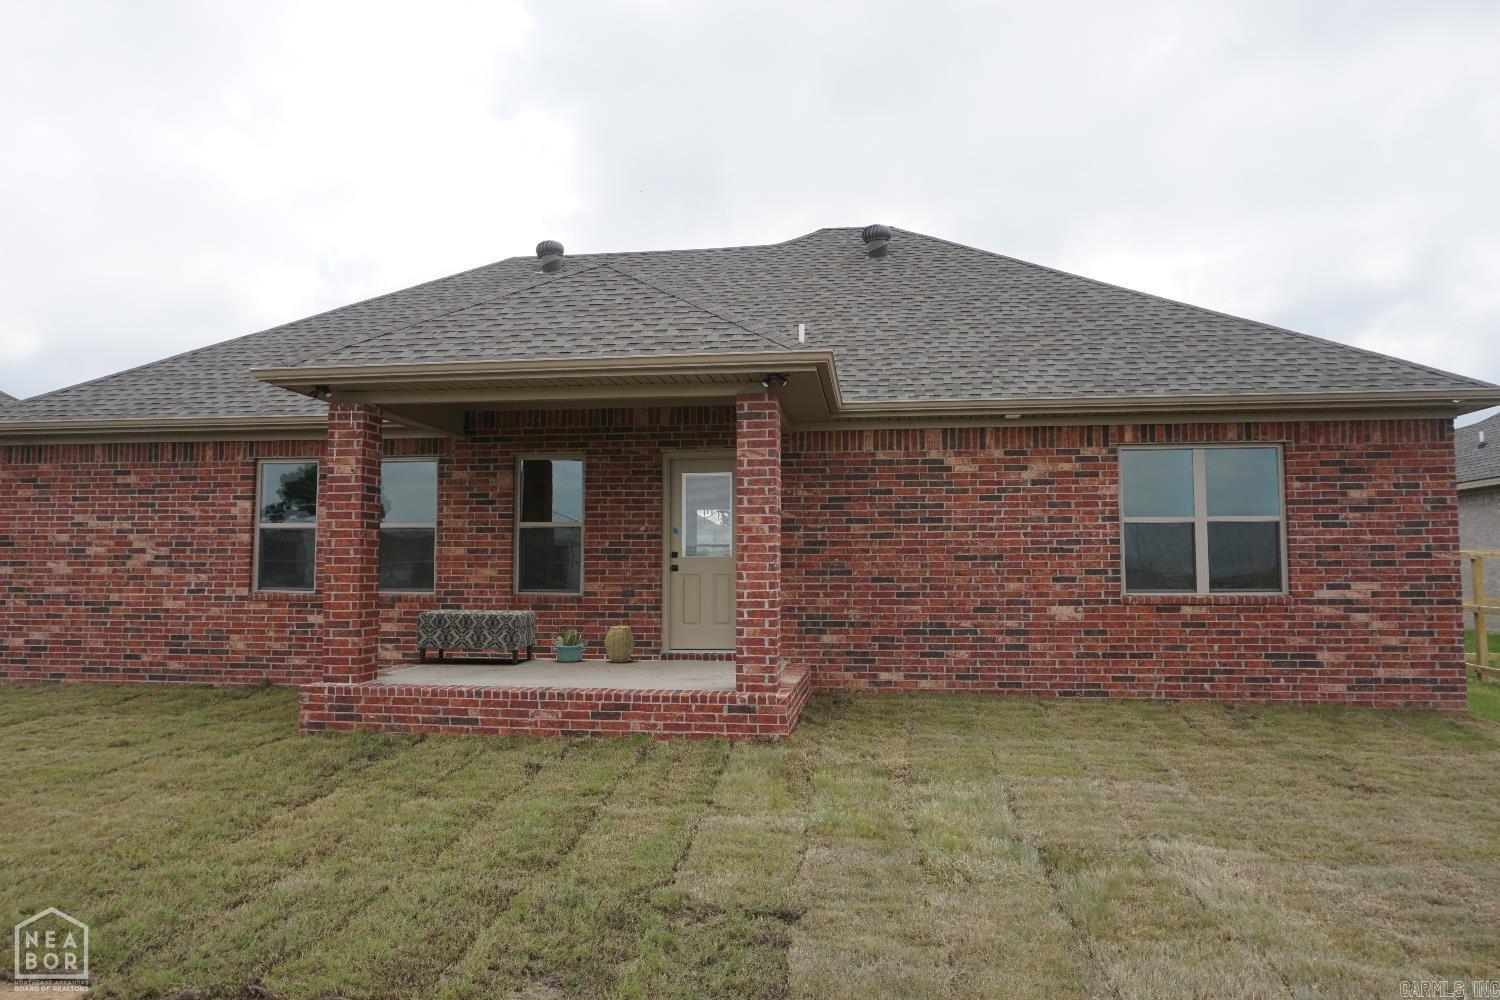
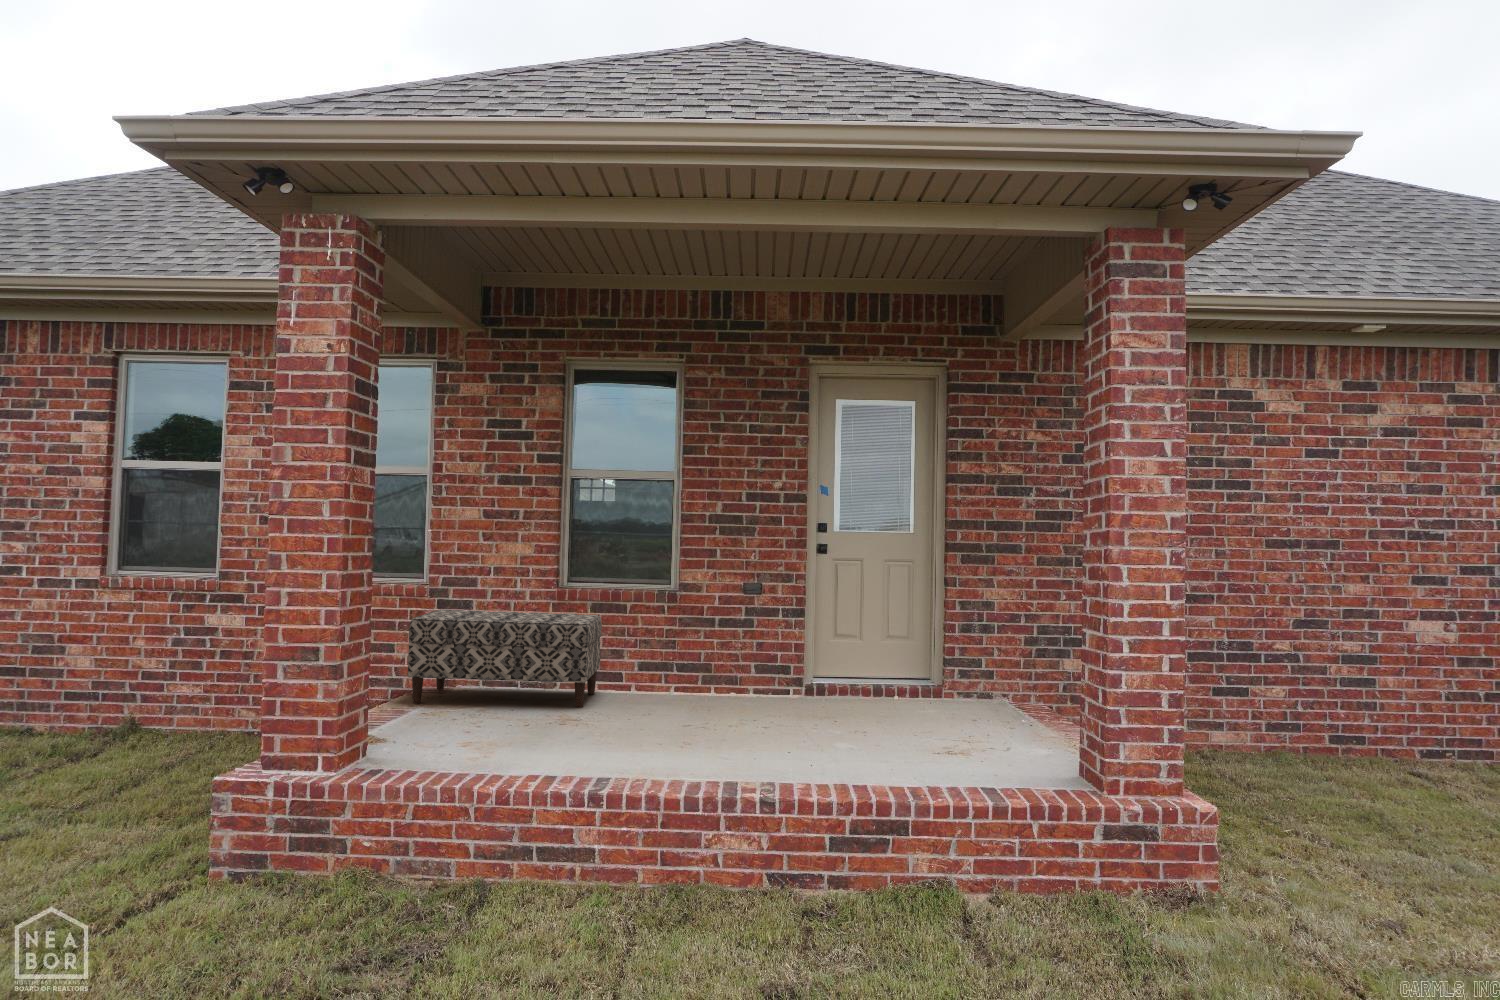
woven basket: present [605,625,634,662] -> none [721,641,768,702]
decorative plant: present [552,630,588,662] -> none [634,647,694,702]

